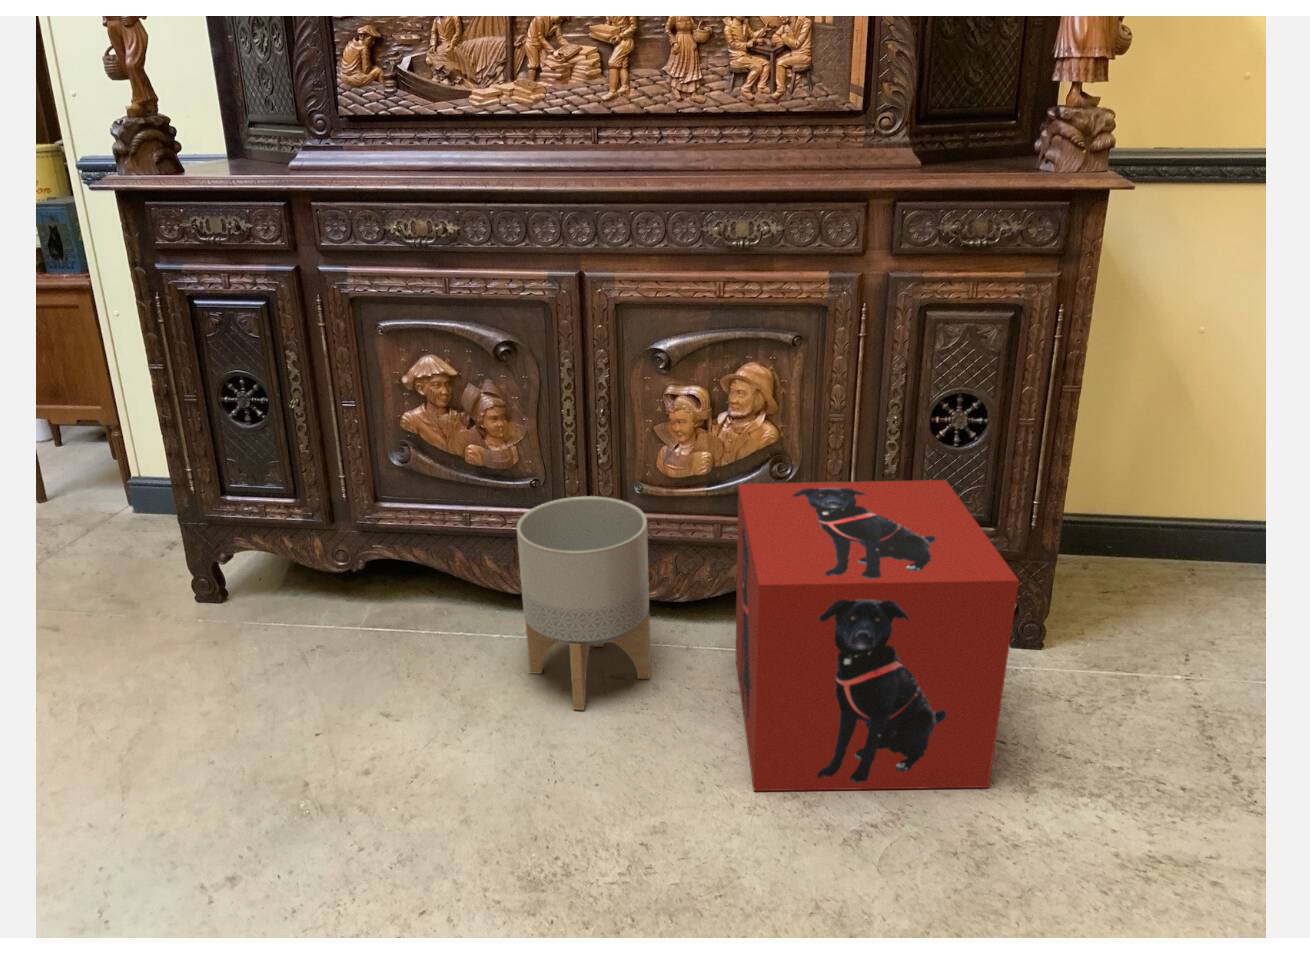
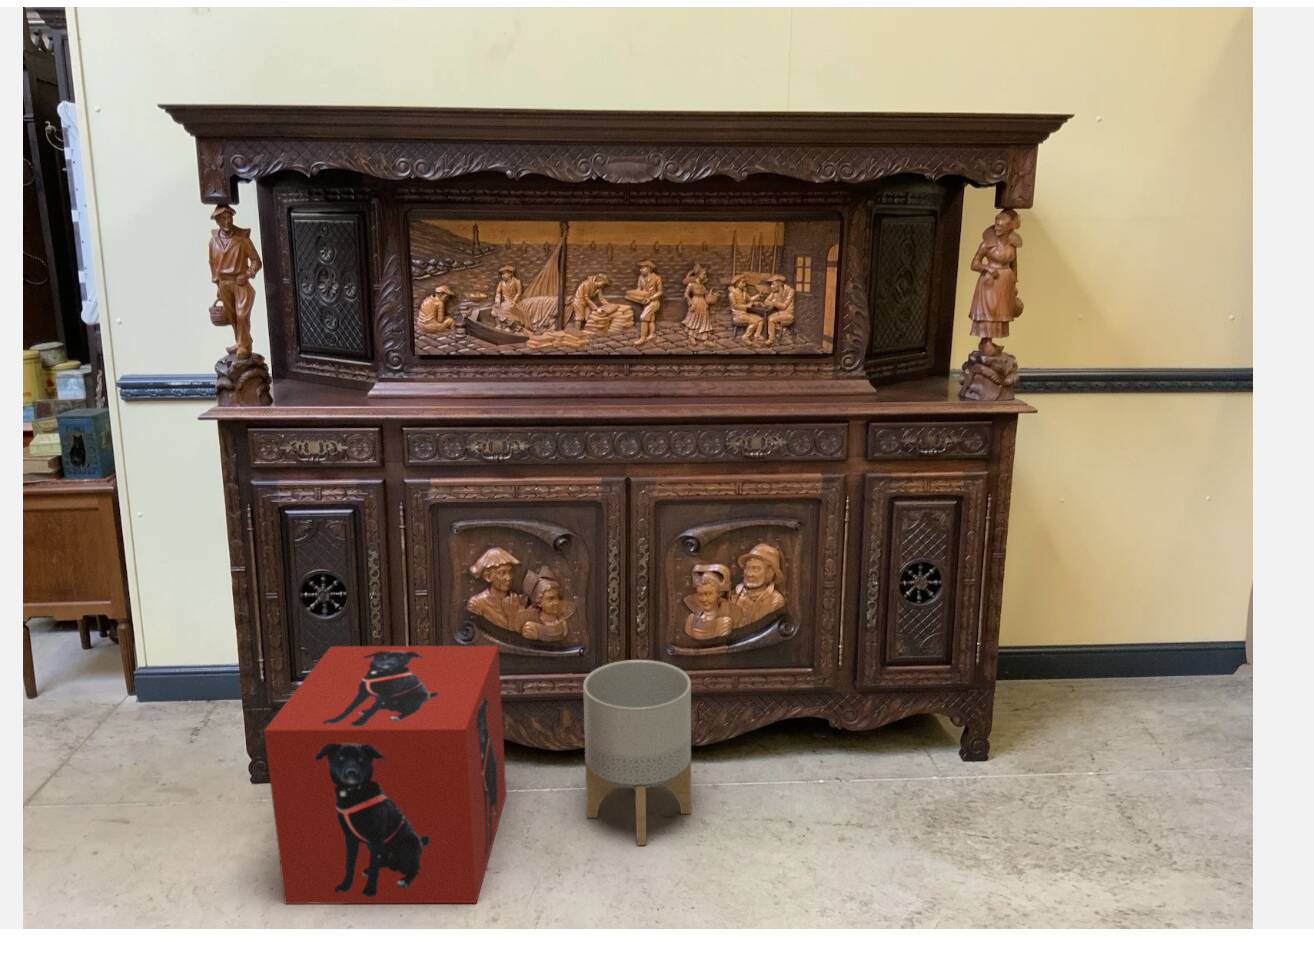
storage box: present [736,480,1019,791] -> present [264,645,506,904]

